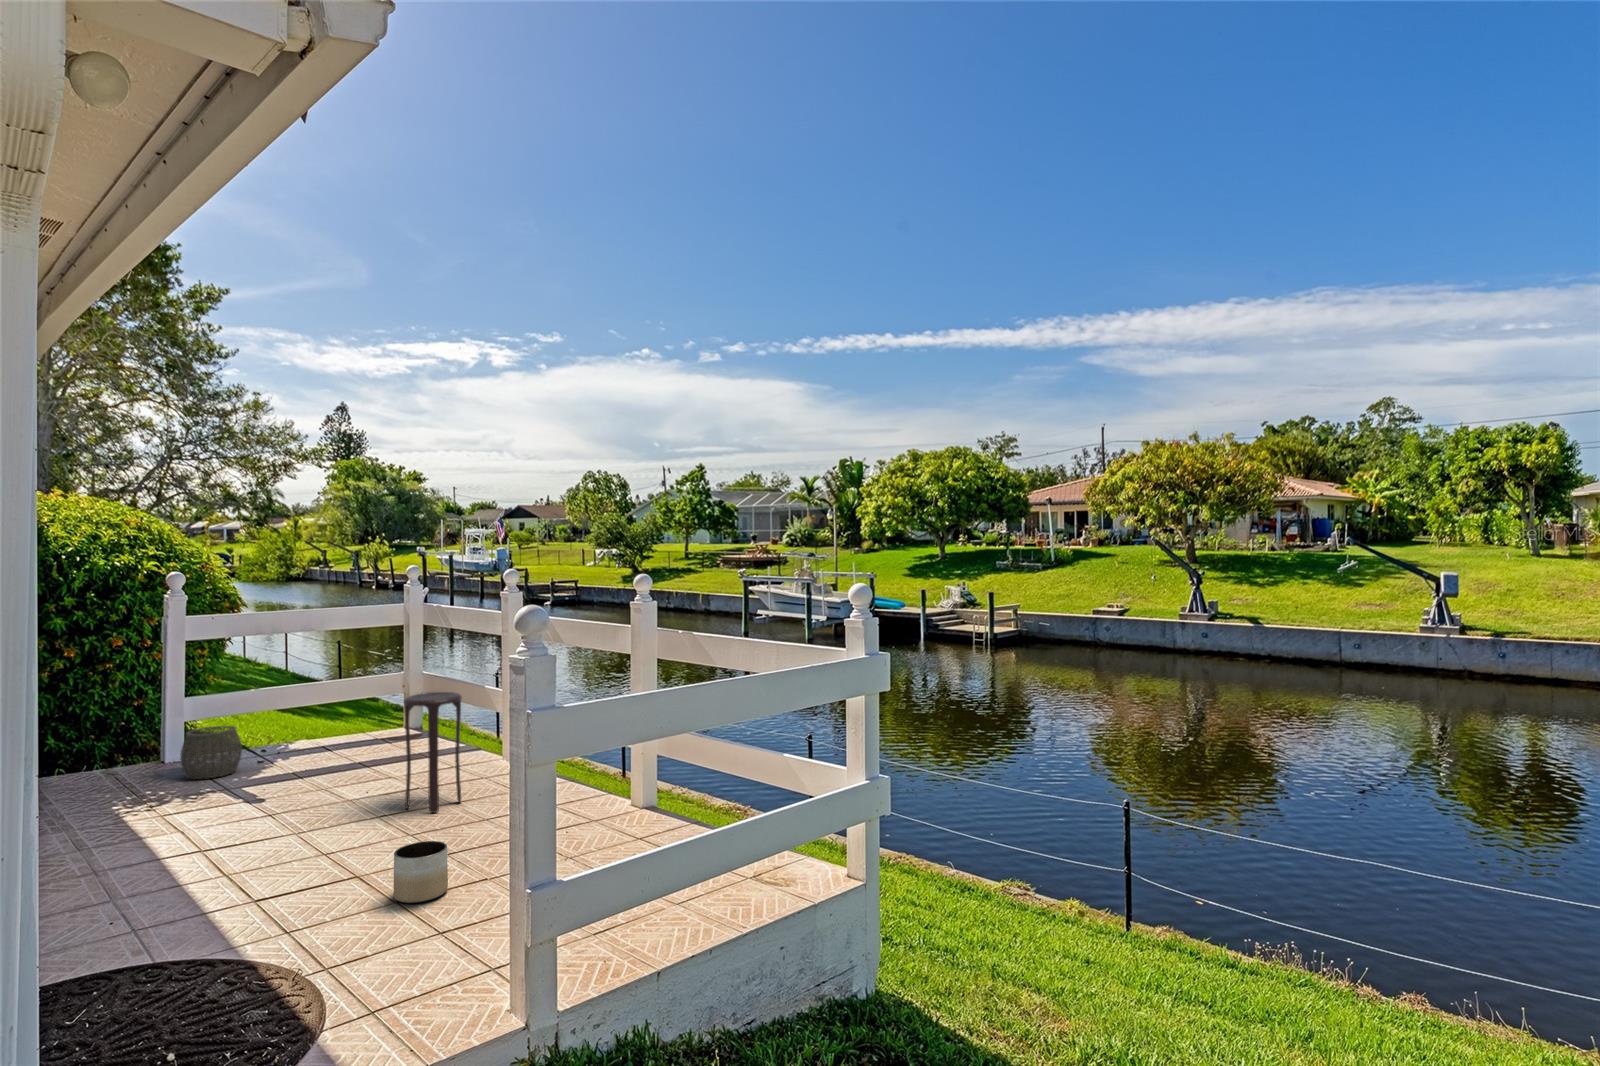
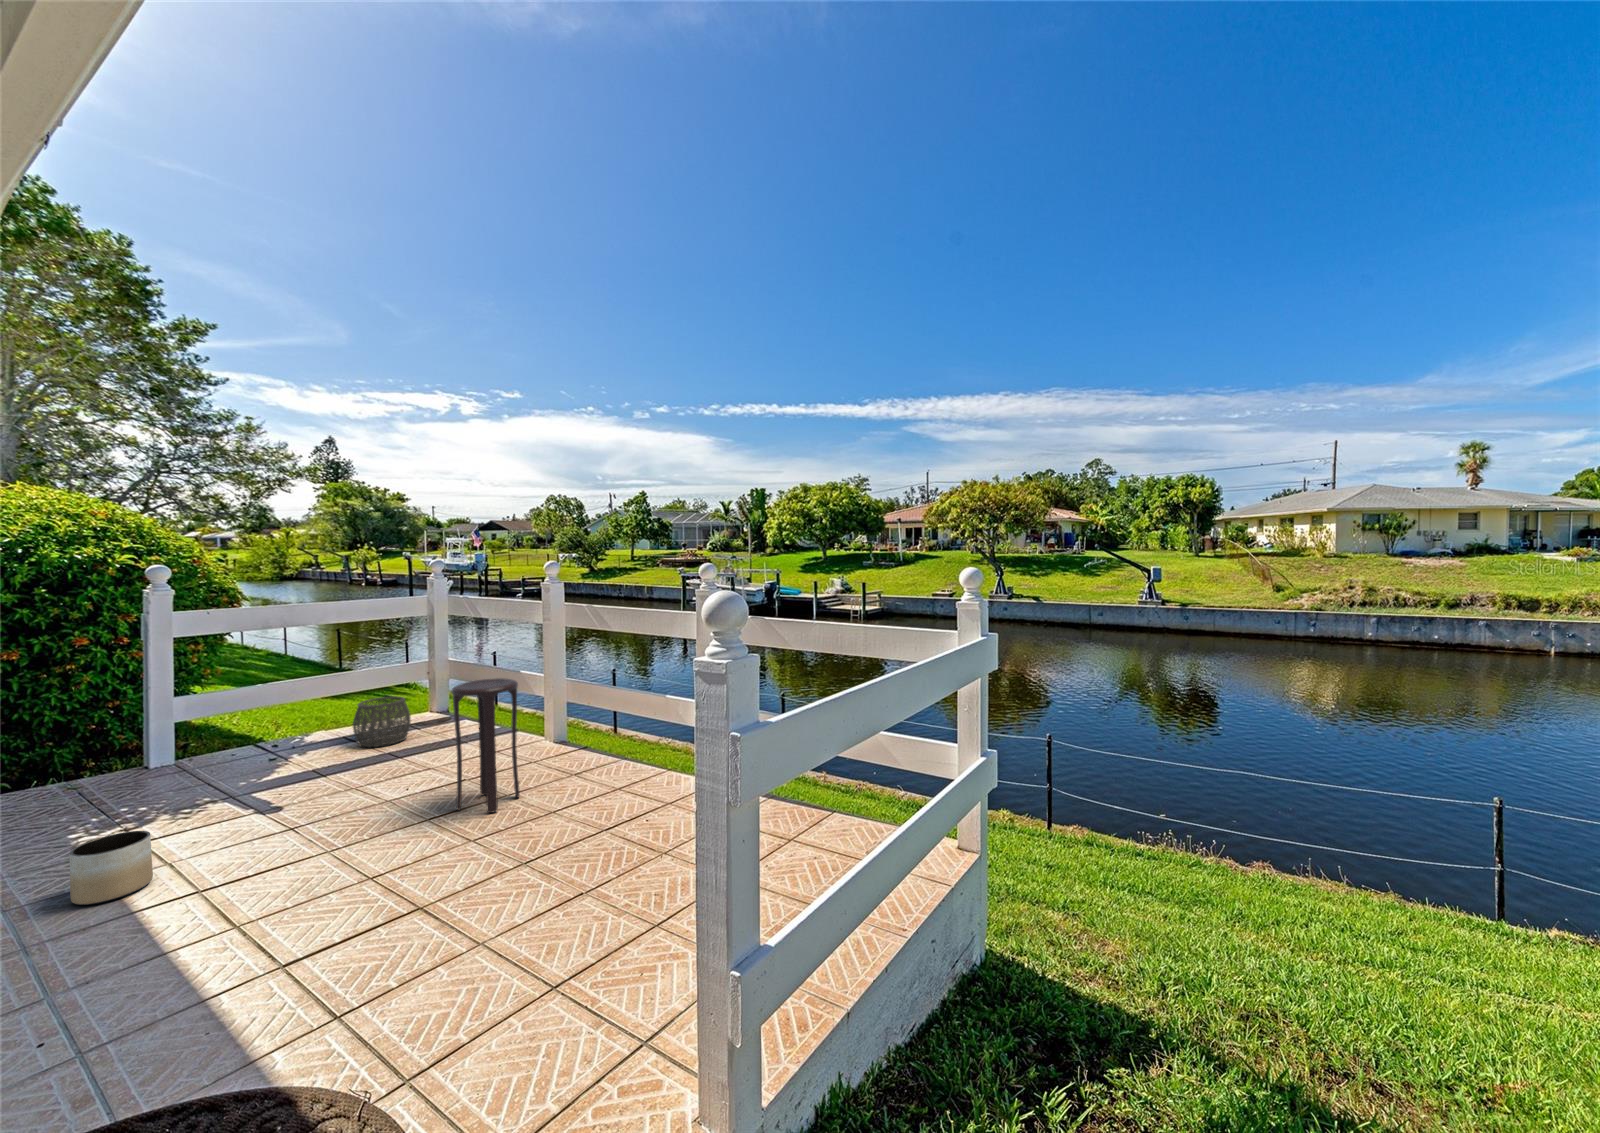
woven basket: present [180,726,242,779] -> present [353,696,411,747]
planter: present [394,841,448,903] -> present [69,831,153,905]

